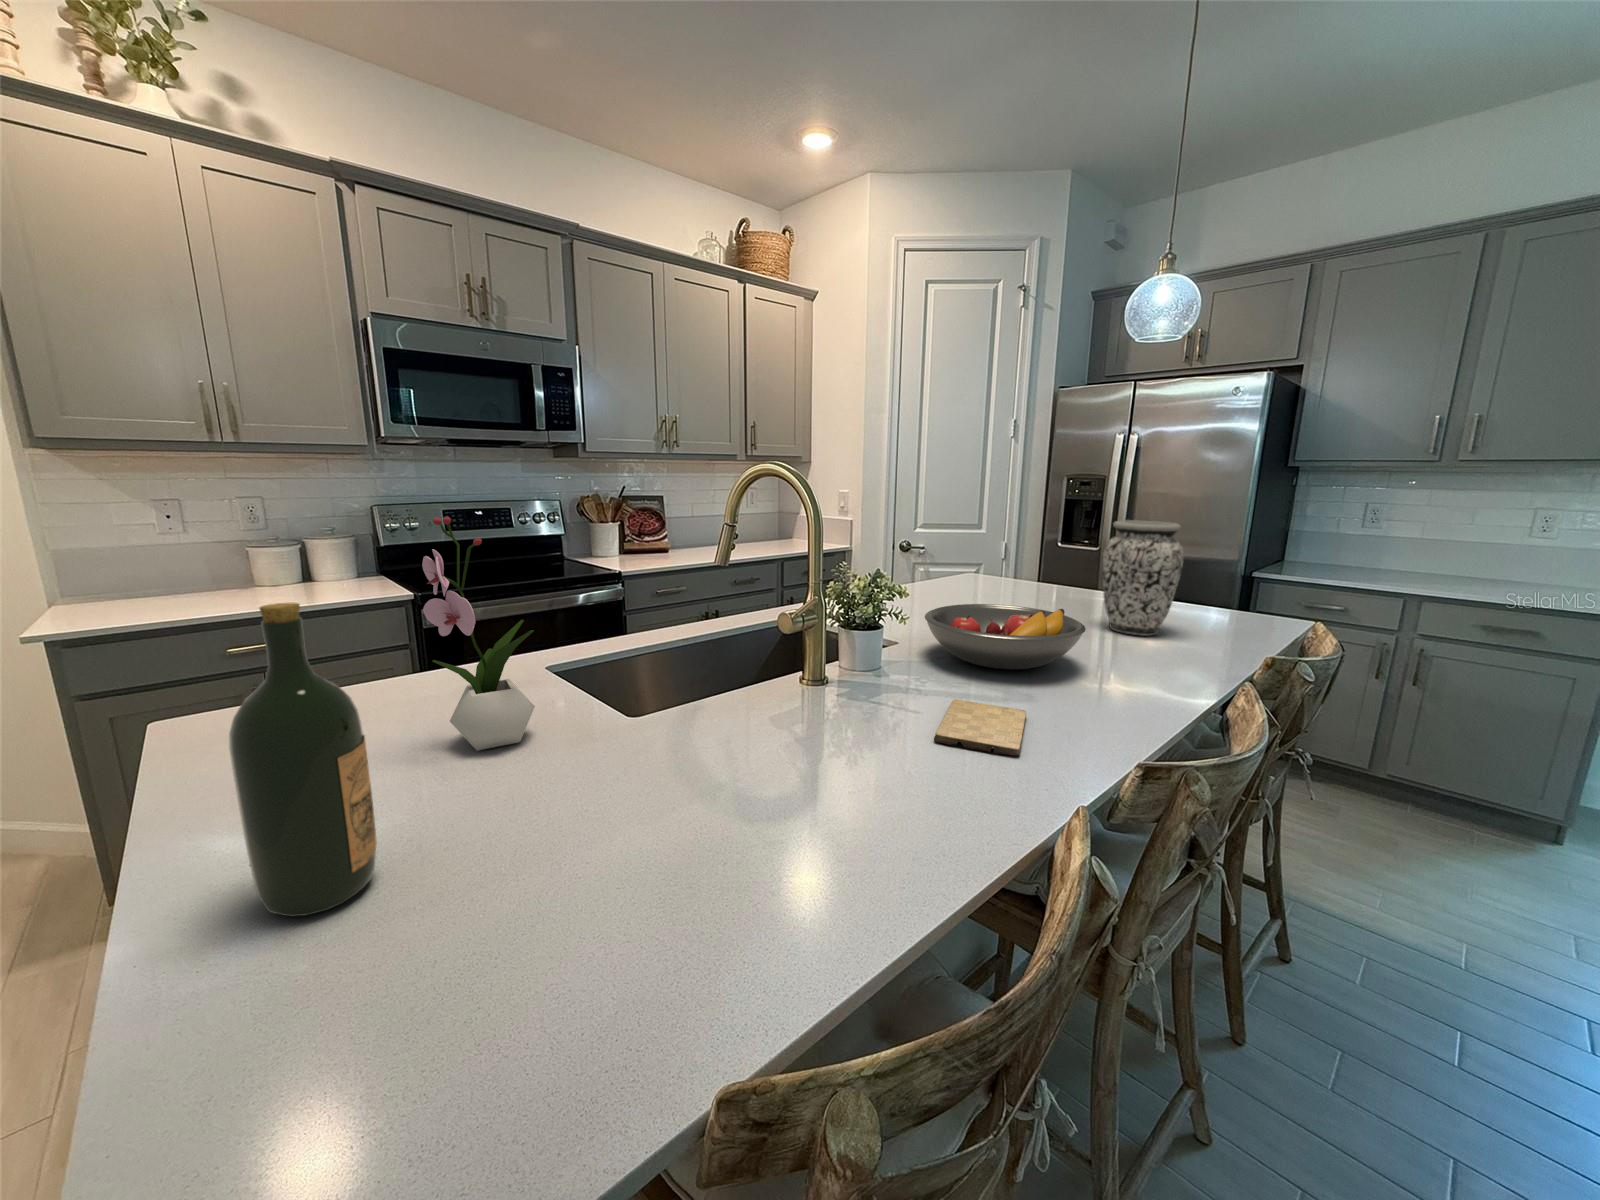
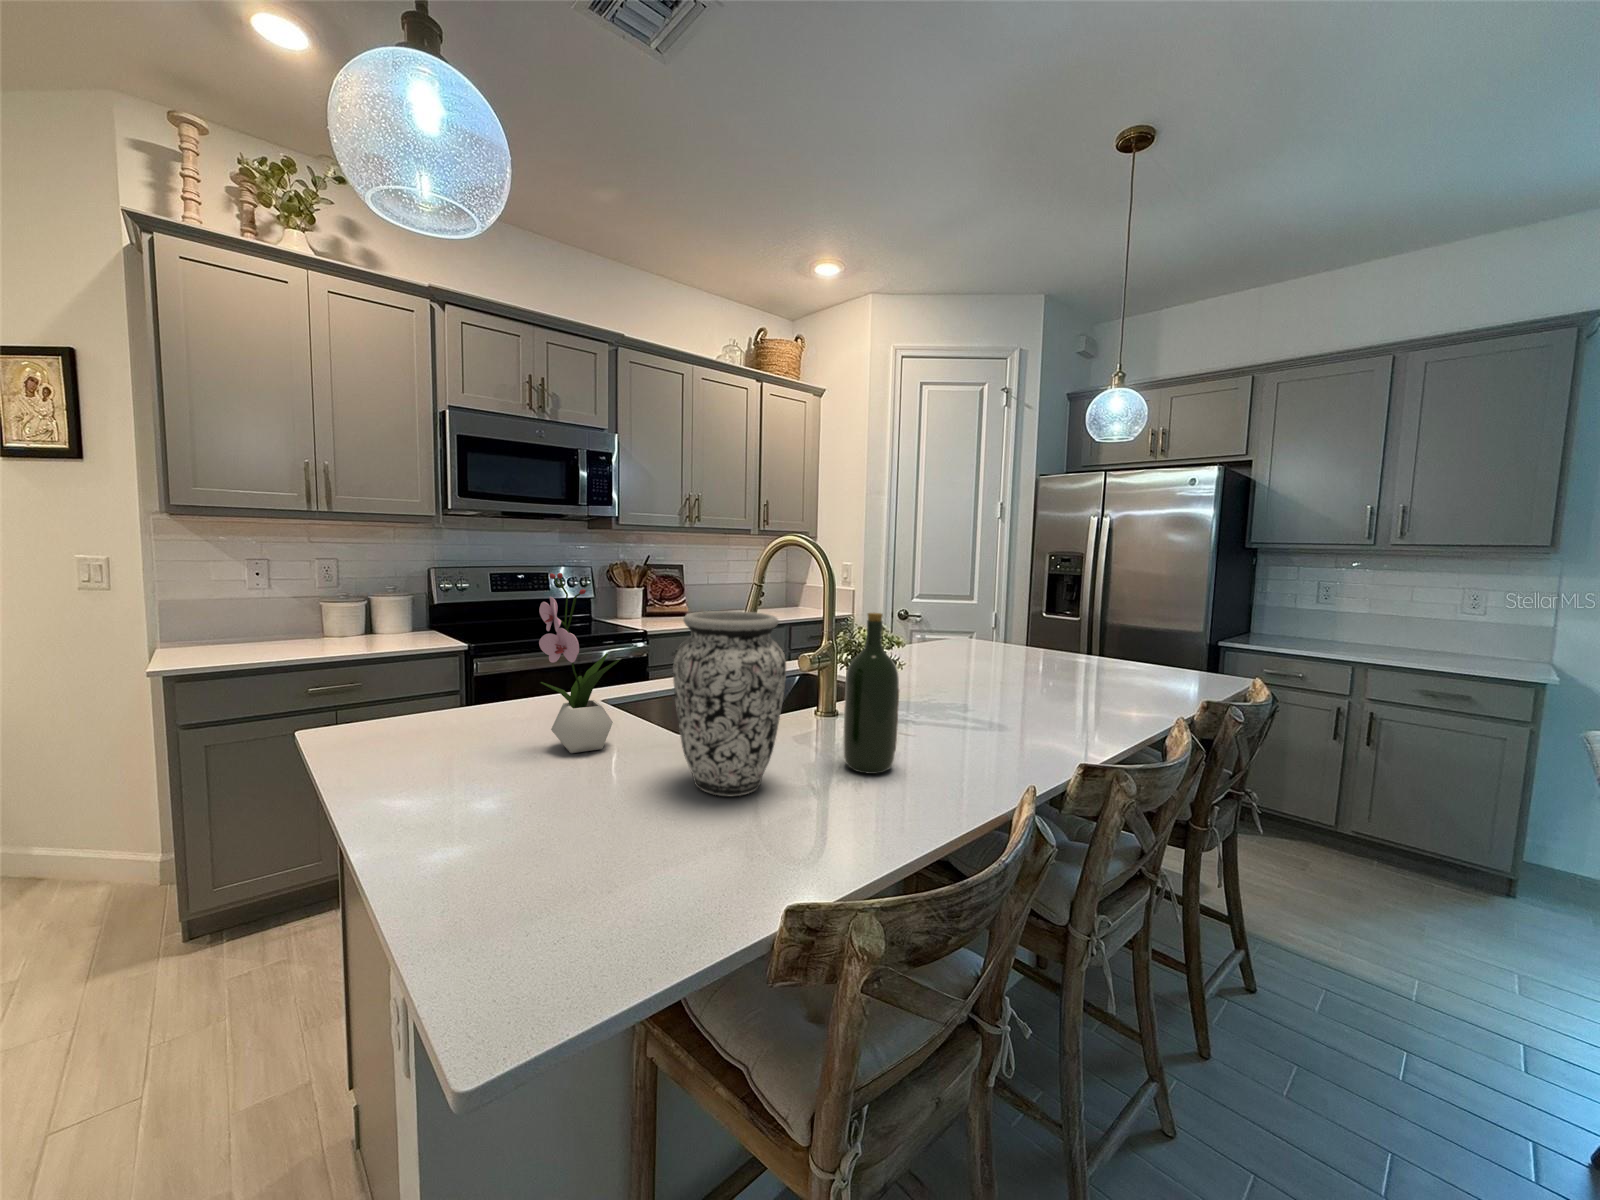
vase: present [1103,520,1184,636] -> present [673,611,786,796]
wine bottle: present [229,603,377,916] -> present [843,613,899,774]
fruit bowl: present [925,604,1086,669] -> none [920,658,1053,710]
cutting board: present [934,699,1026,756] -> none [926,728,1001,765]

